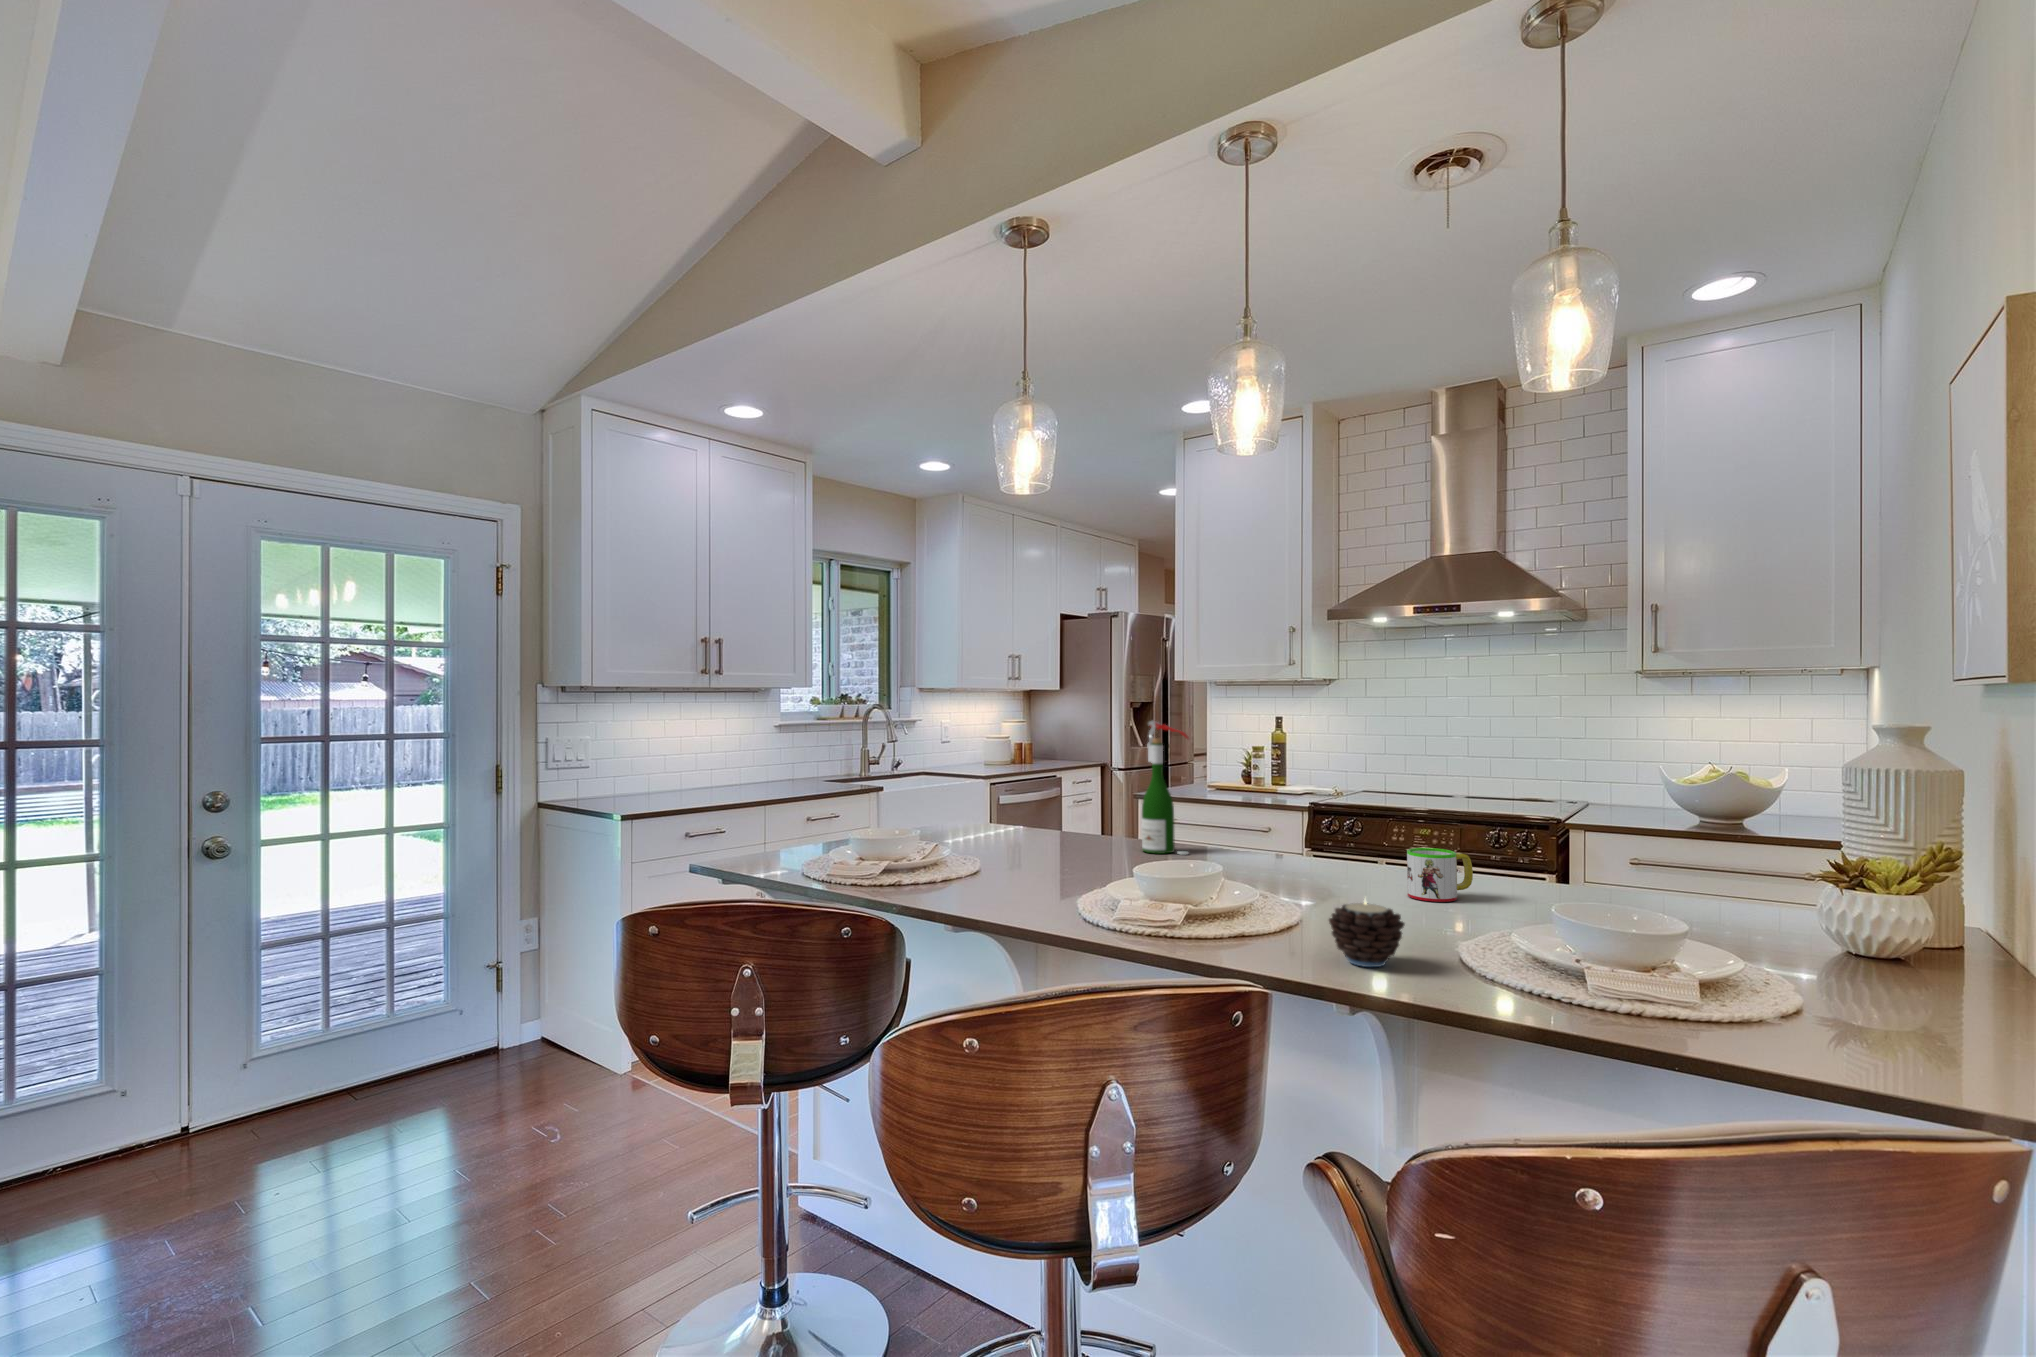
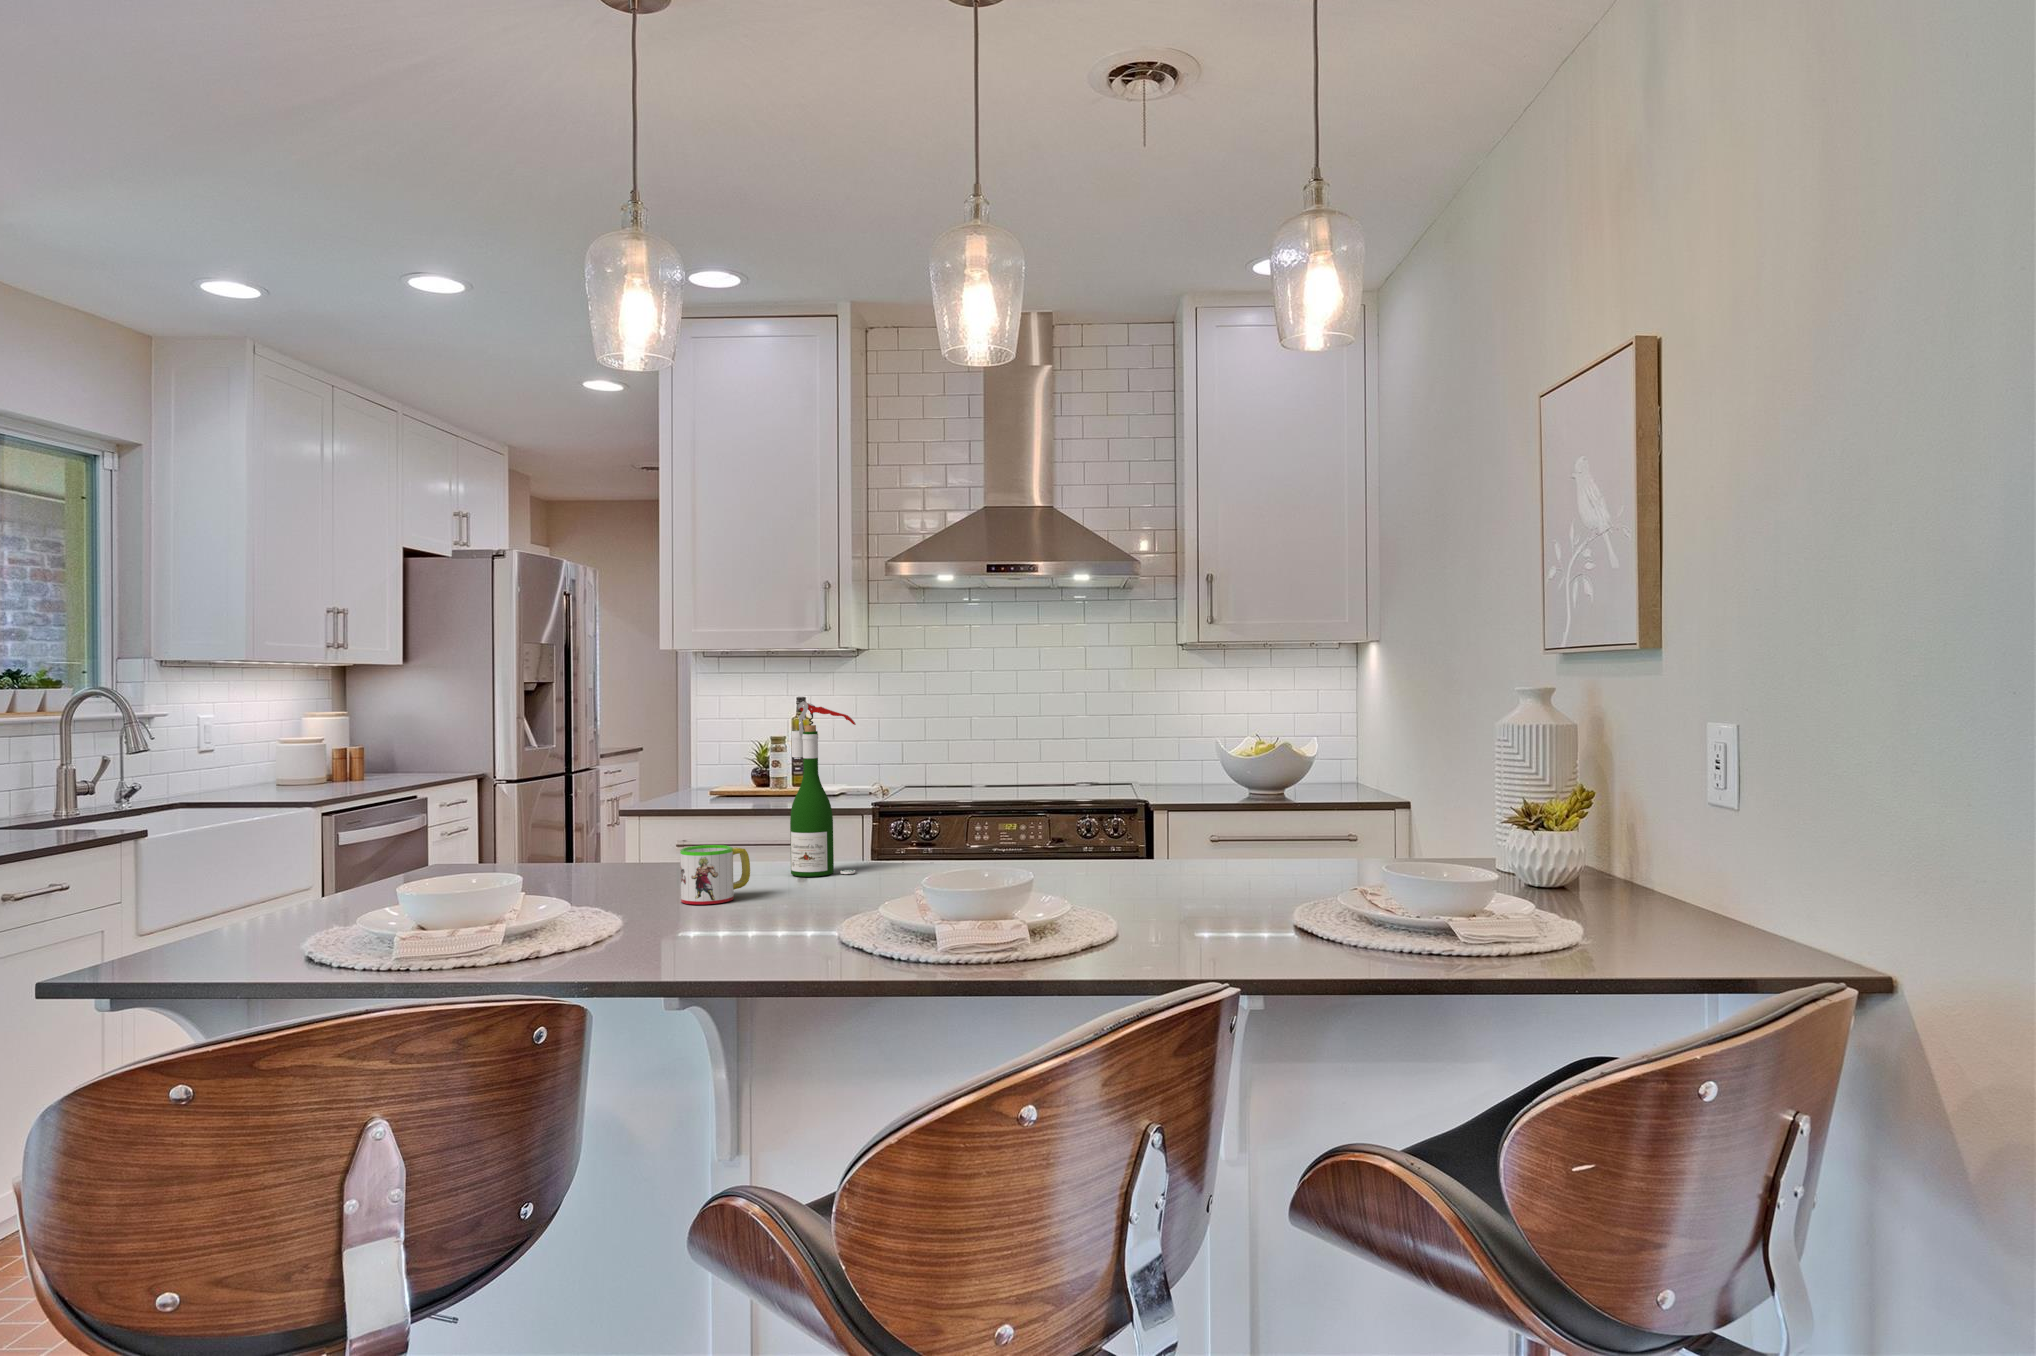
mug: present [1407,848,1473,902] -> present [680,845,750,905]
candle: present [1329,900,1404,967] -> none [1209,879,1282,954]

